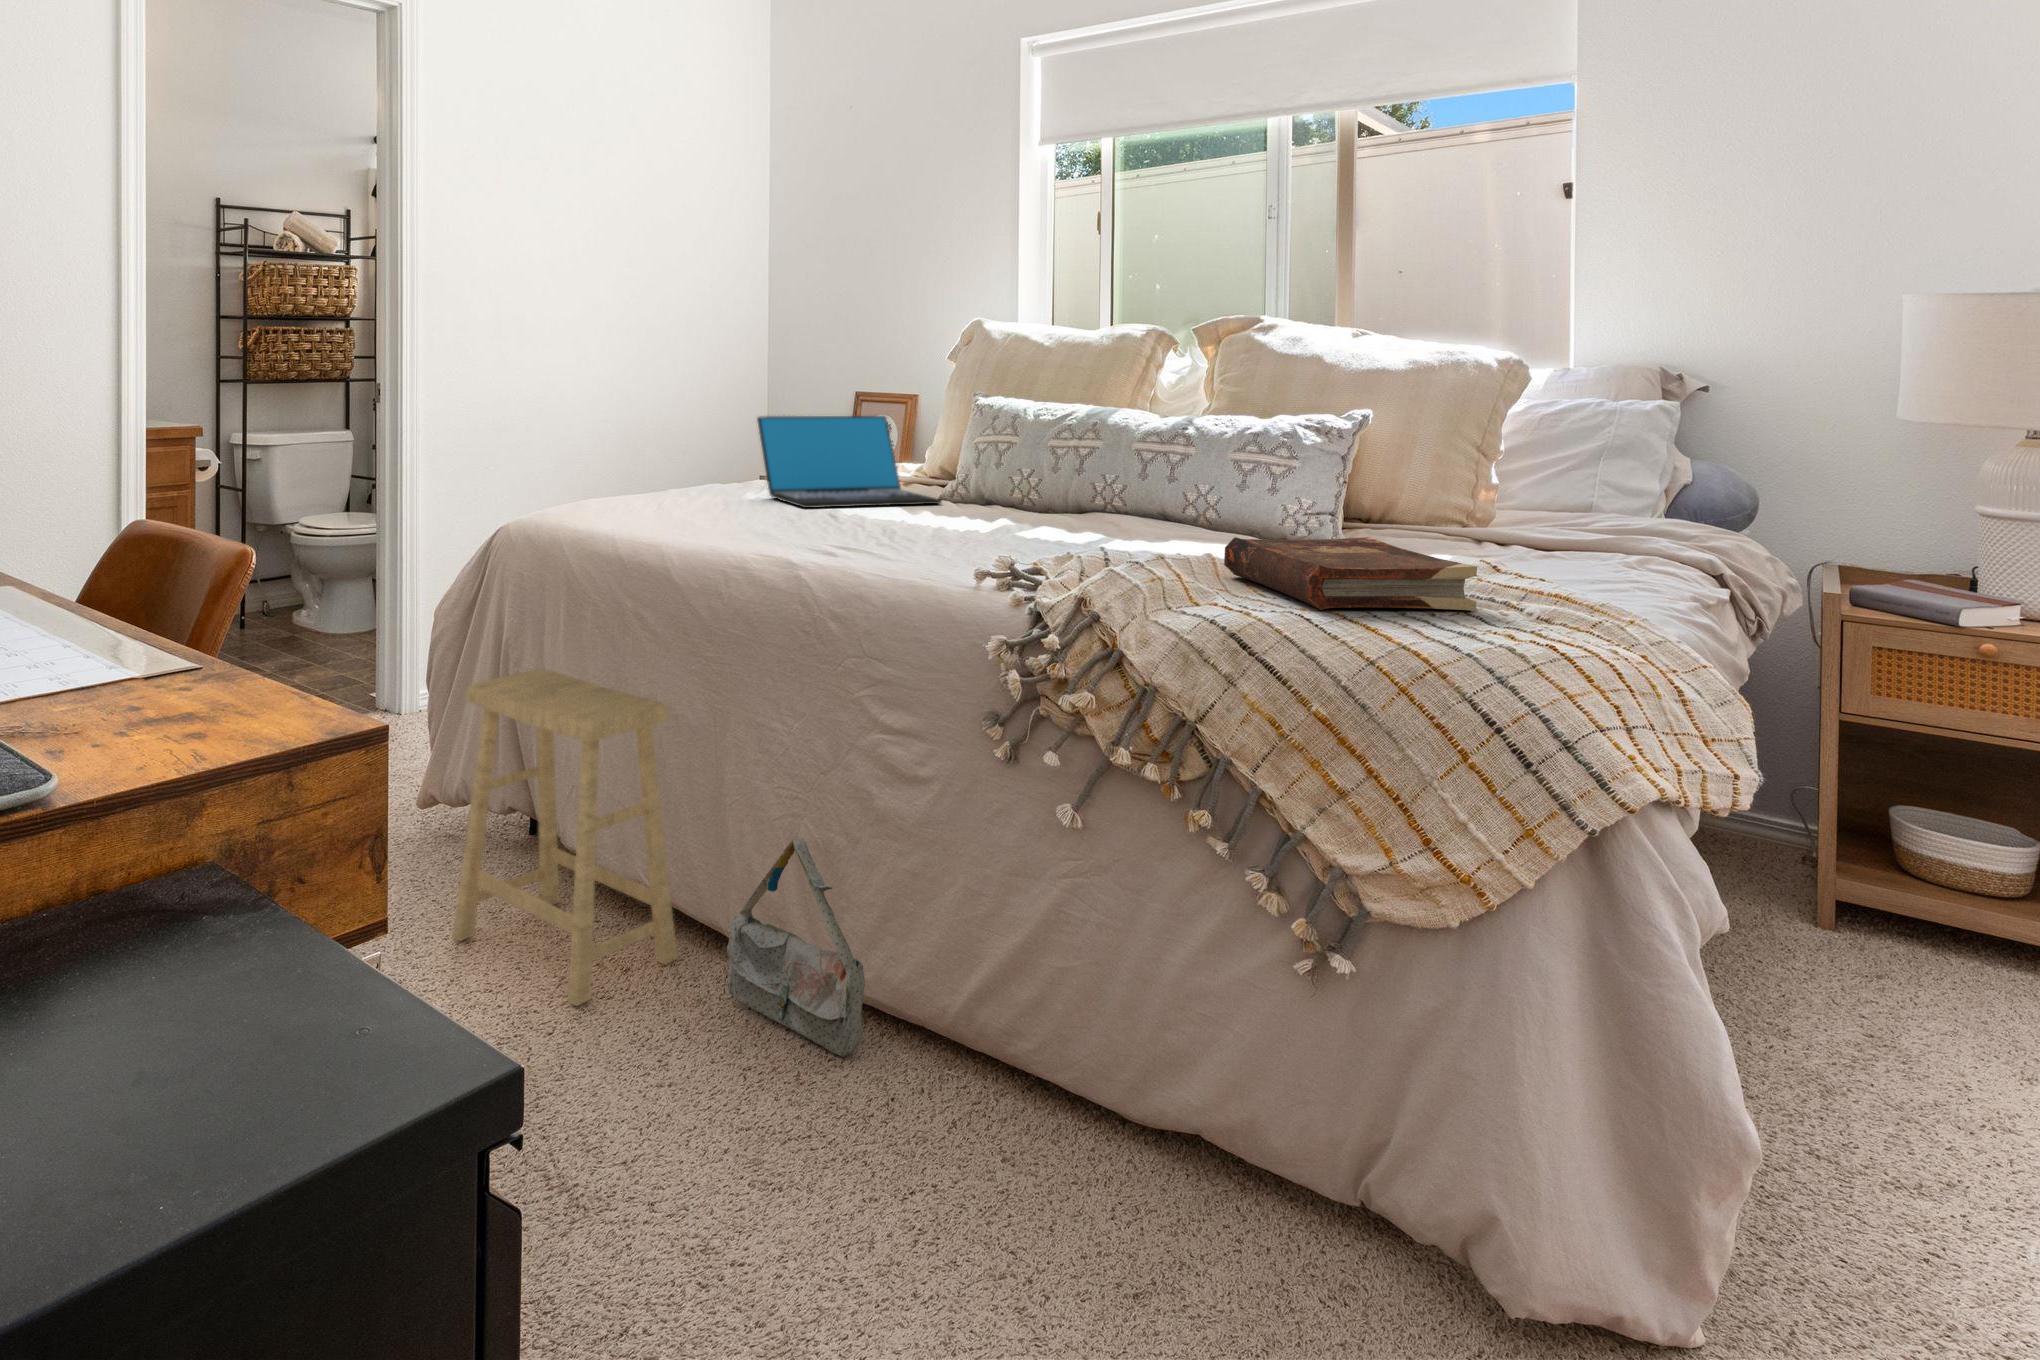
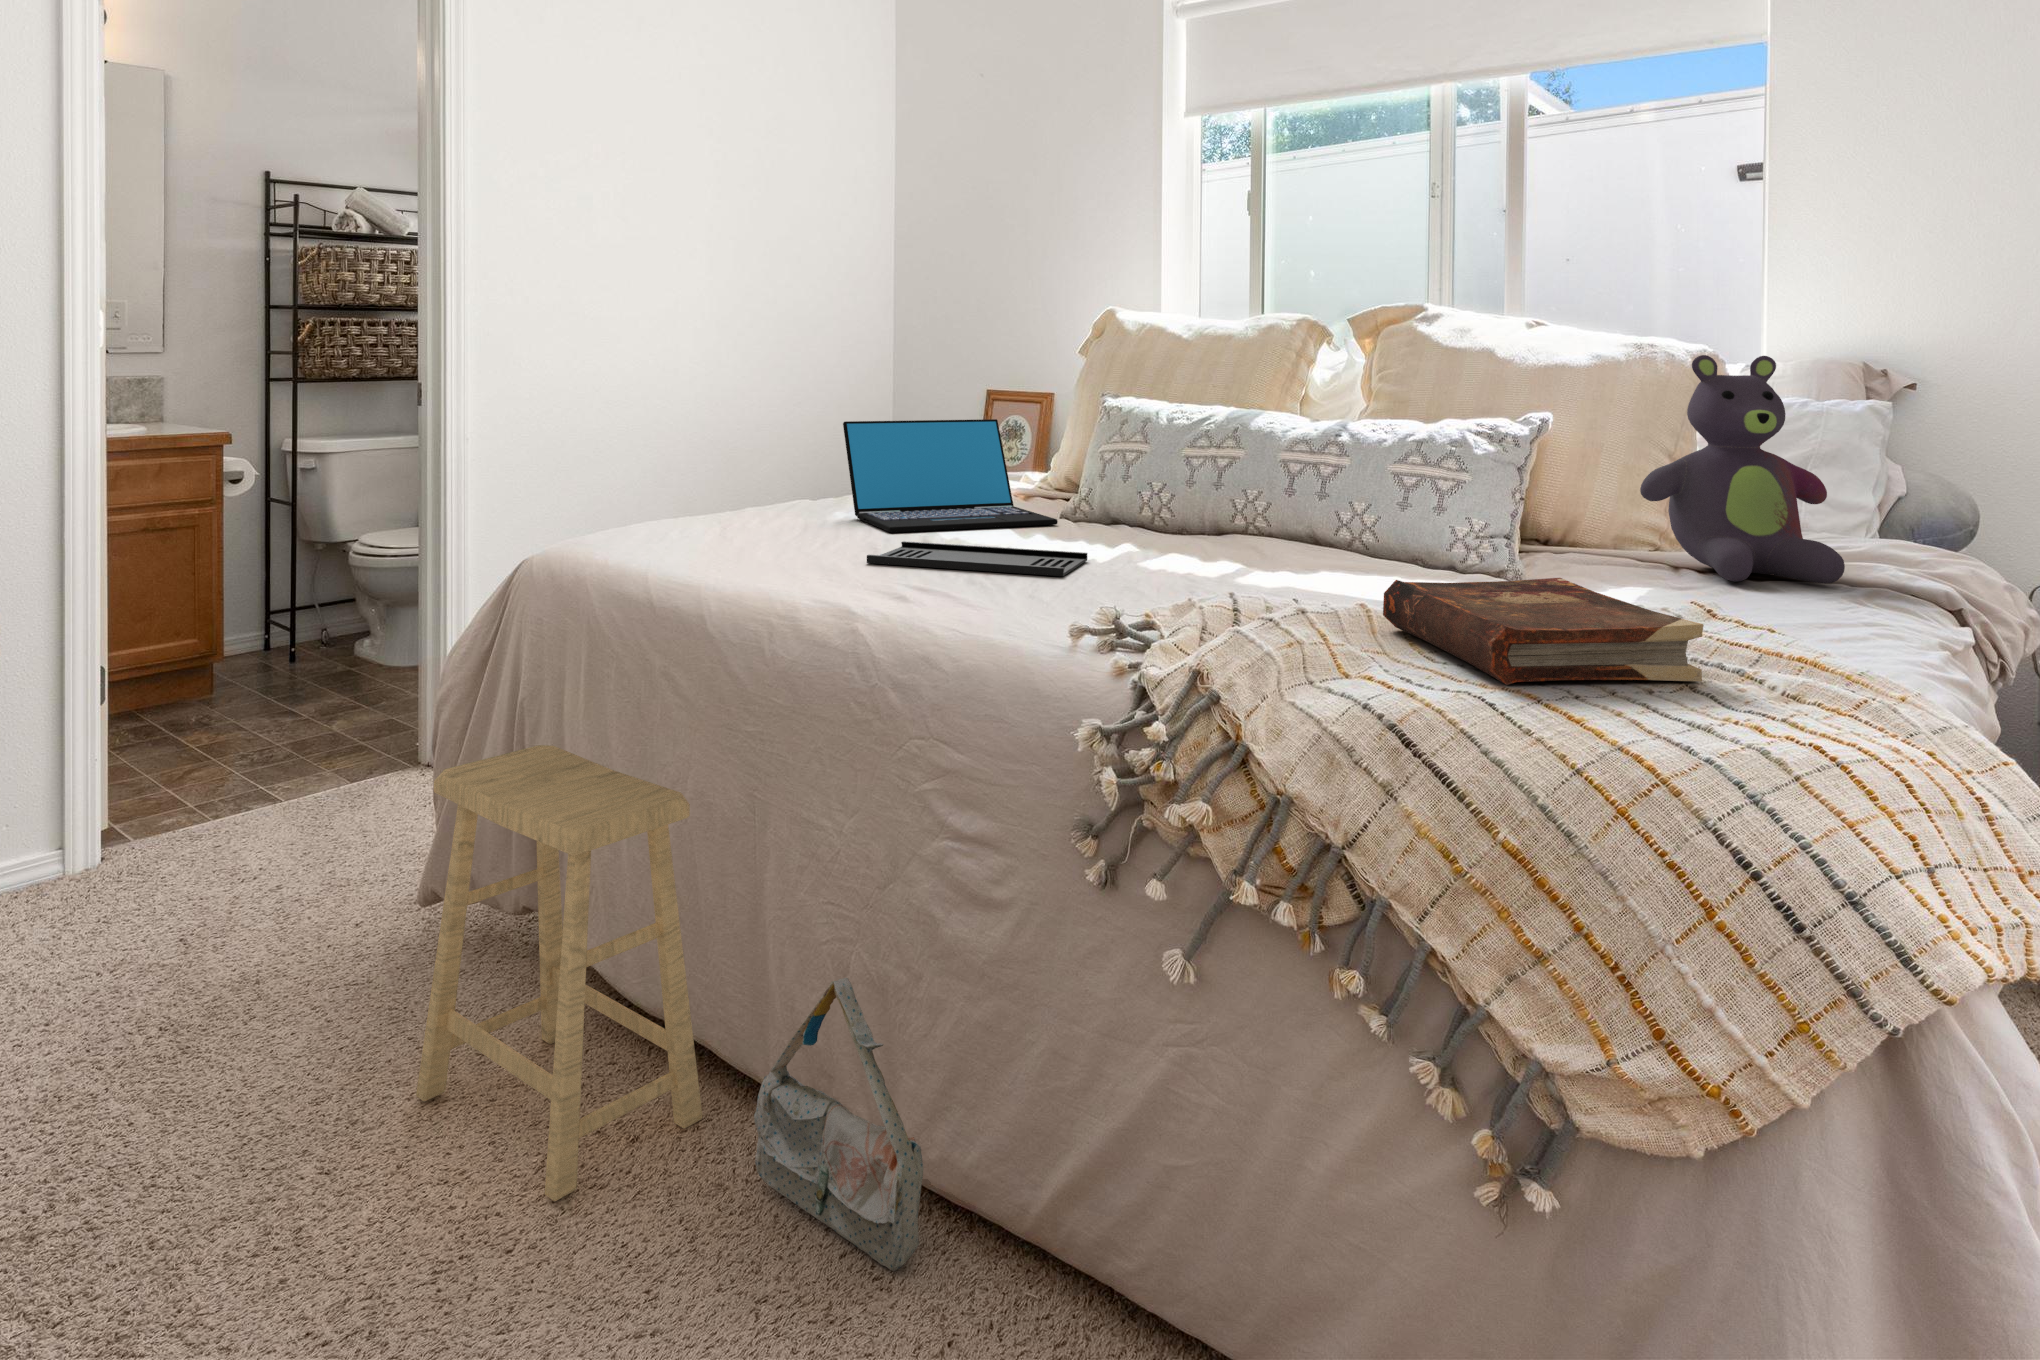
stuffed bear: none [1446,361,1620,552] -> present [1640,355,1845,584]
tray: none [795,513,975,539] -> present [867,541,1087,576]

